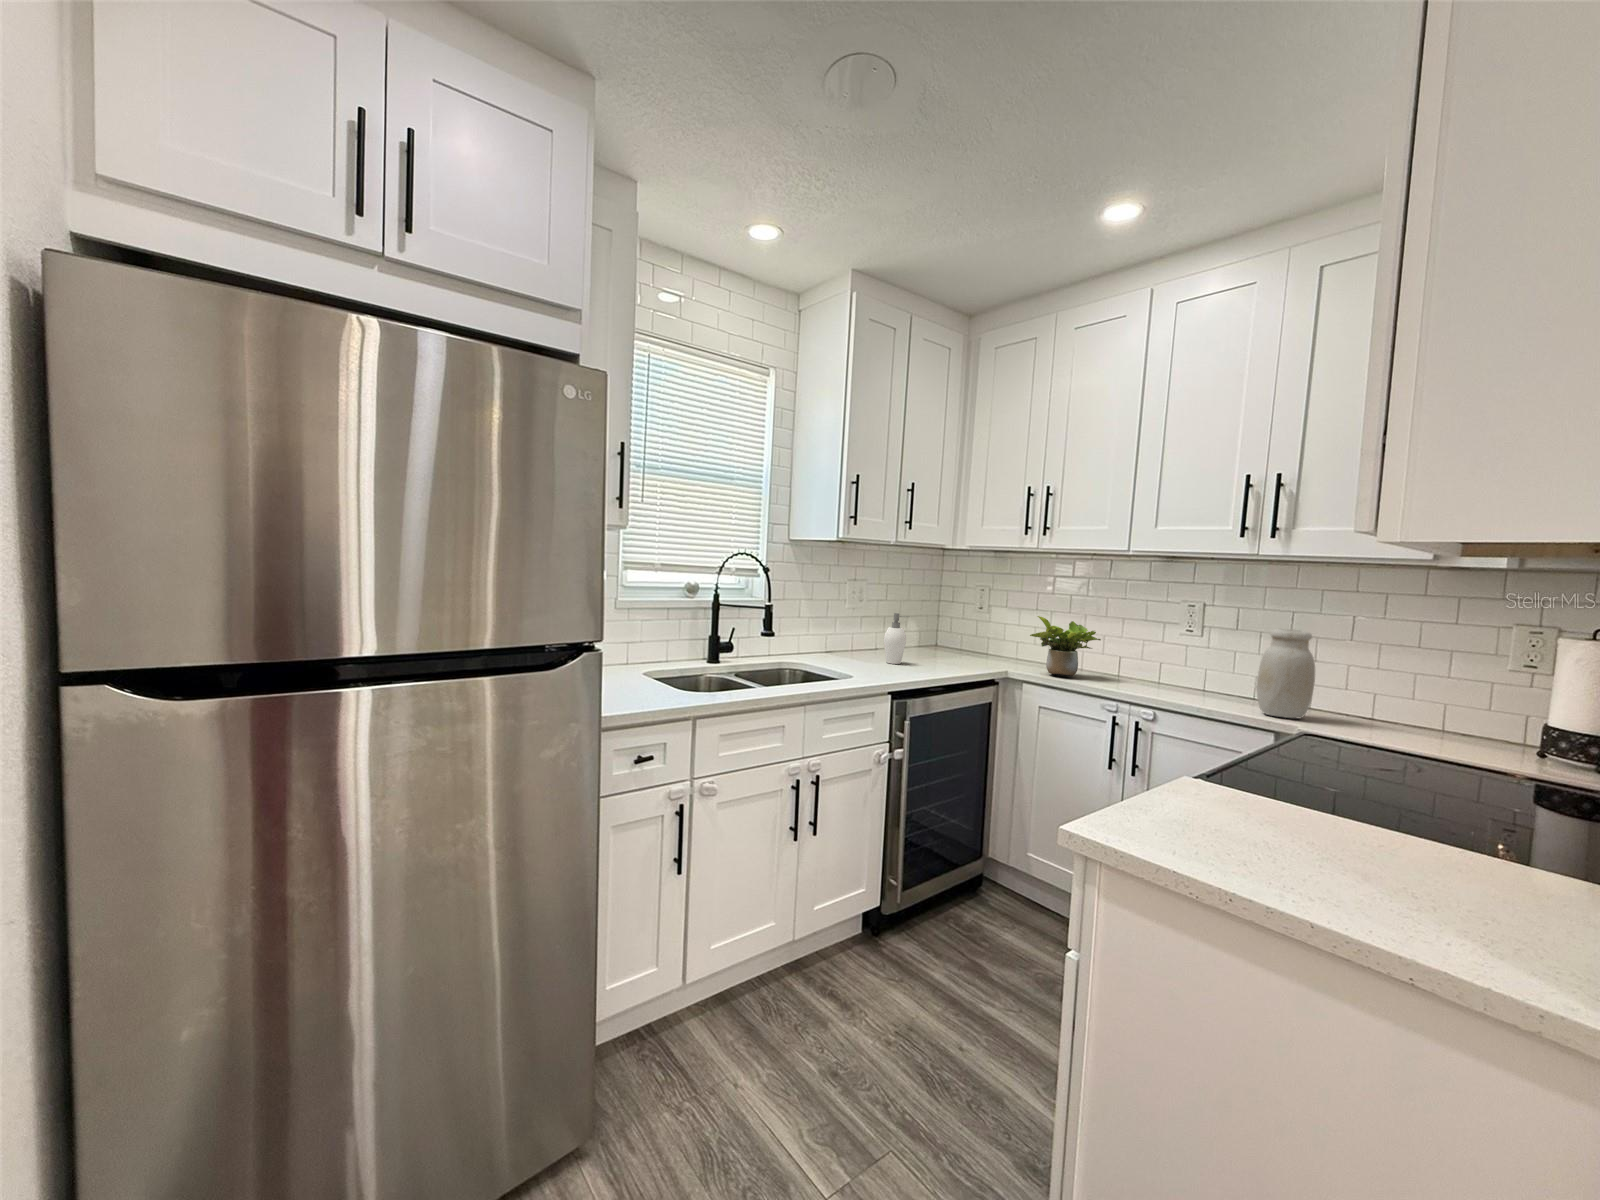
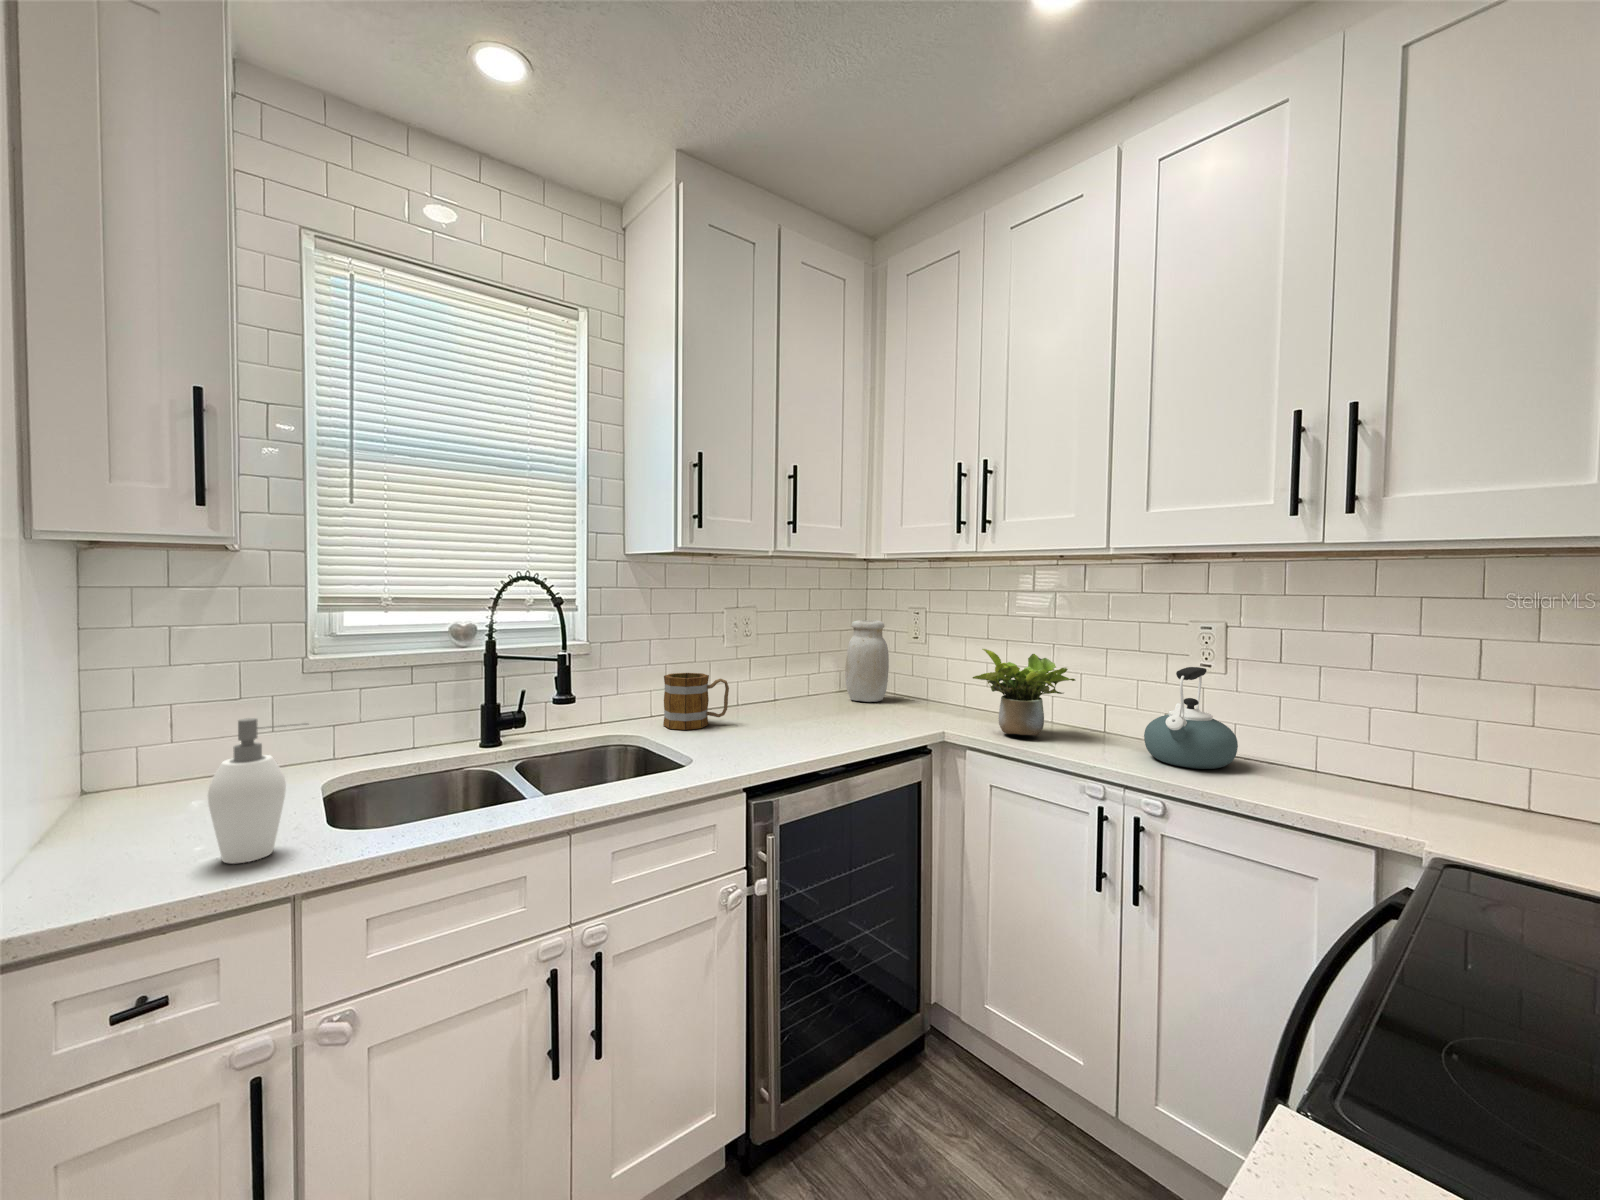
soap dispenser: present [884,613,907,664] -> present [208,718,307,863]
mug: none [816,624,861,661] -> present [663,673,729,730]
jar: present [1256,629,1315,718] -> present [845,620,889,702]
kettle: none [1145,632,1206,697] -> present [1144,667,1238,769]

